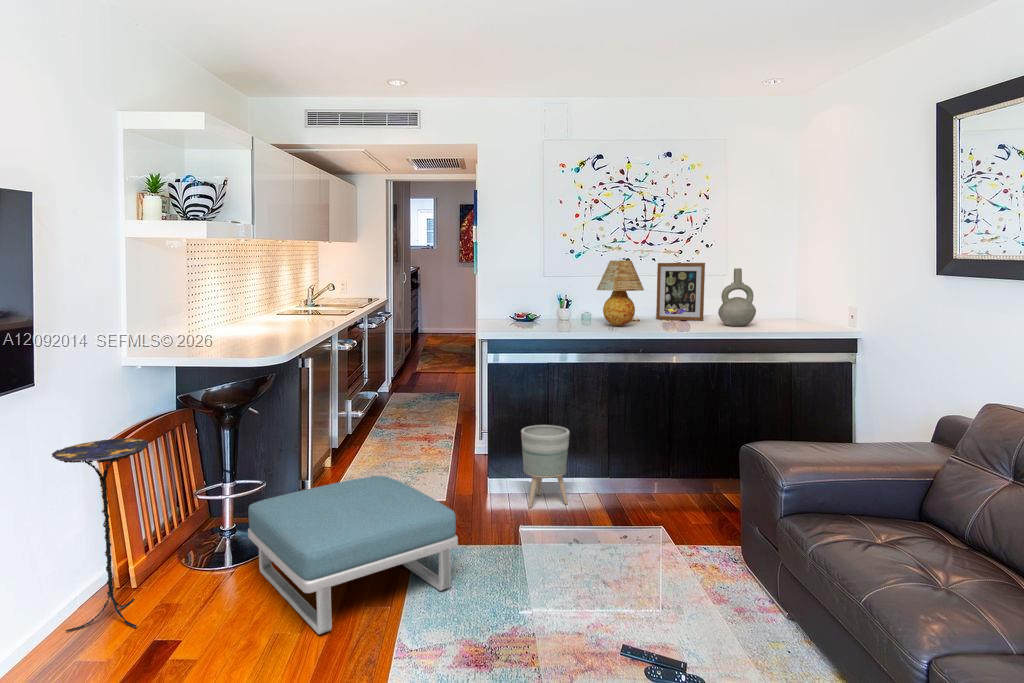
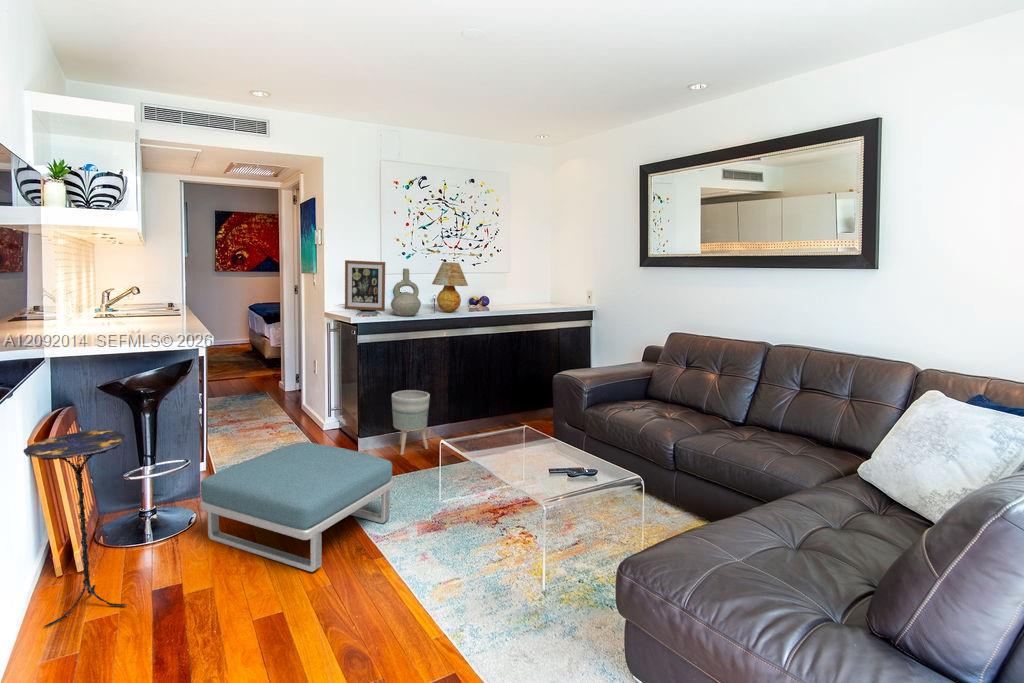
picture frame: present [656,263,705,321] -> present [345,260,385,311]
decorative vase: present [718,268,756,326] -> present [391,268,421,316]

